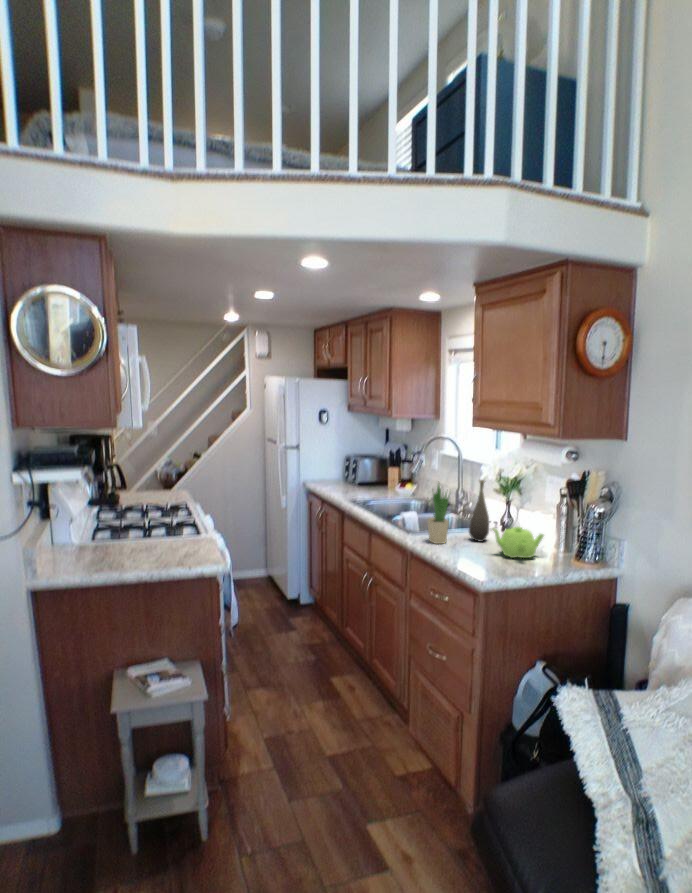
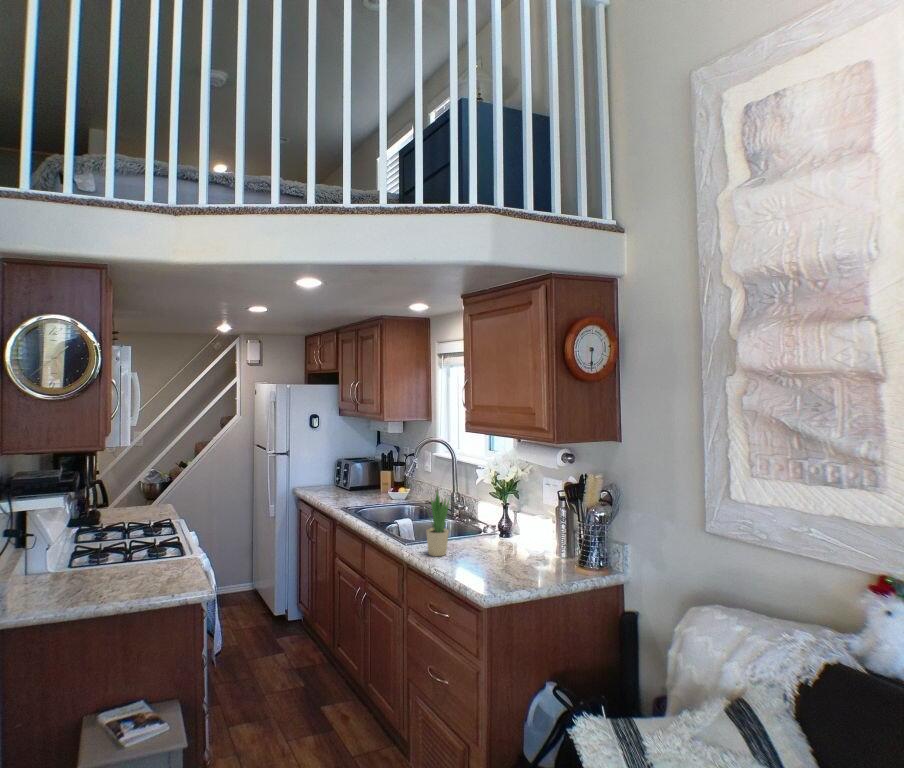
bottle: present [469,480,489,542] -> none [468,485,489,551]
teapot: present [493,527,544,558] -> none [492,534,545,568]

